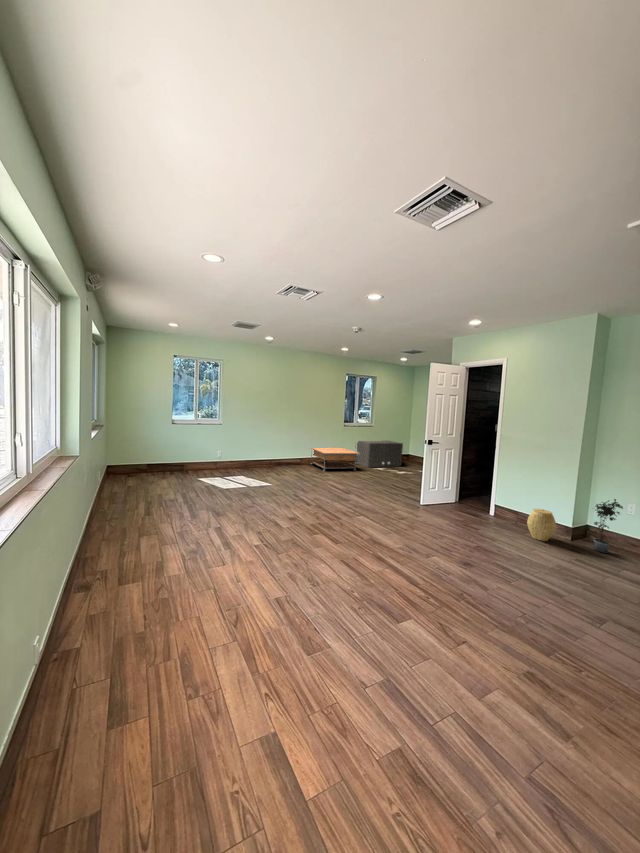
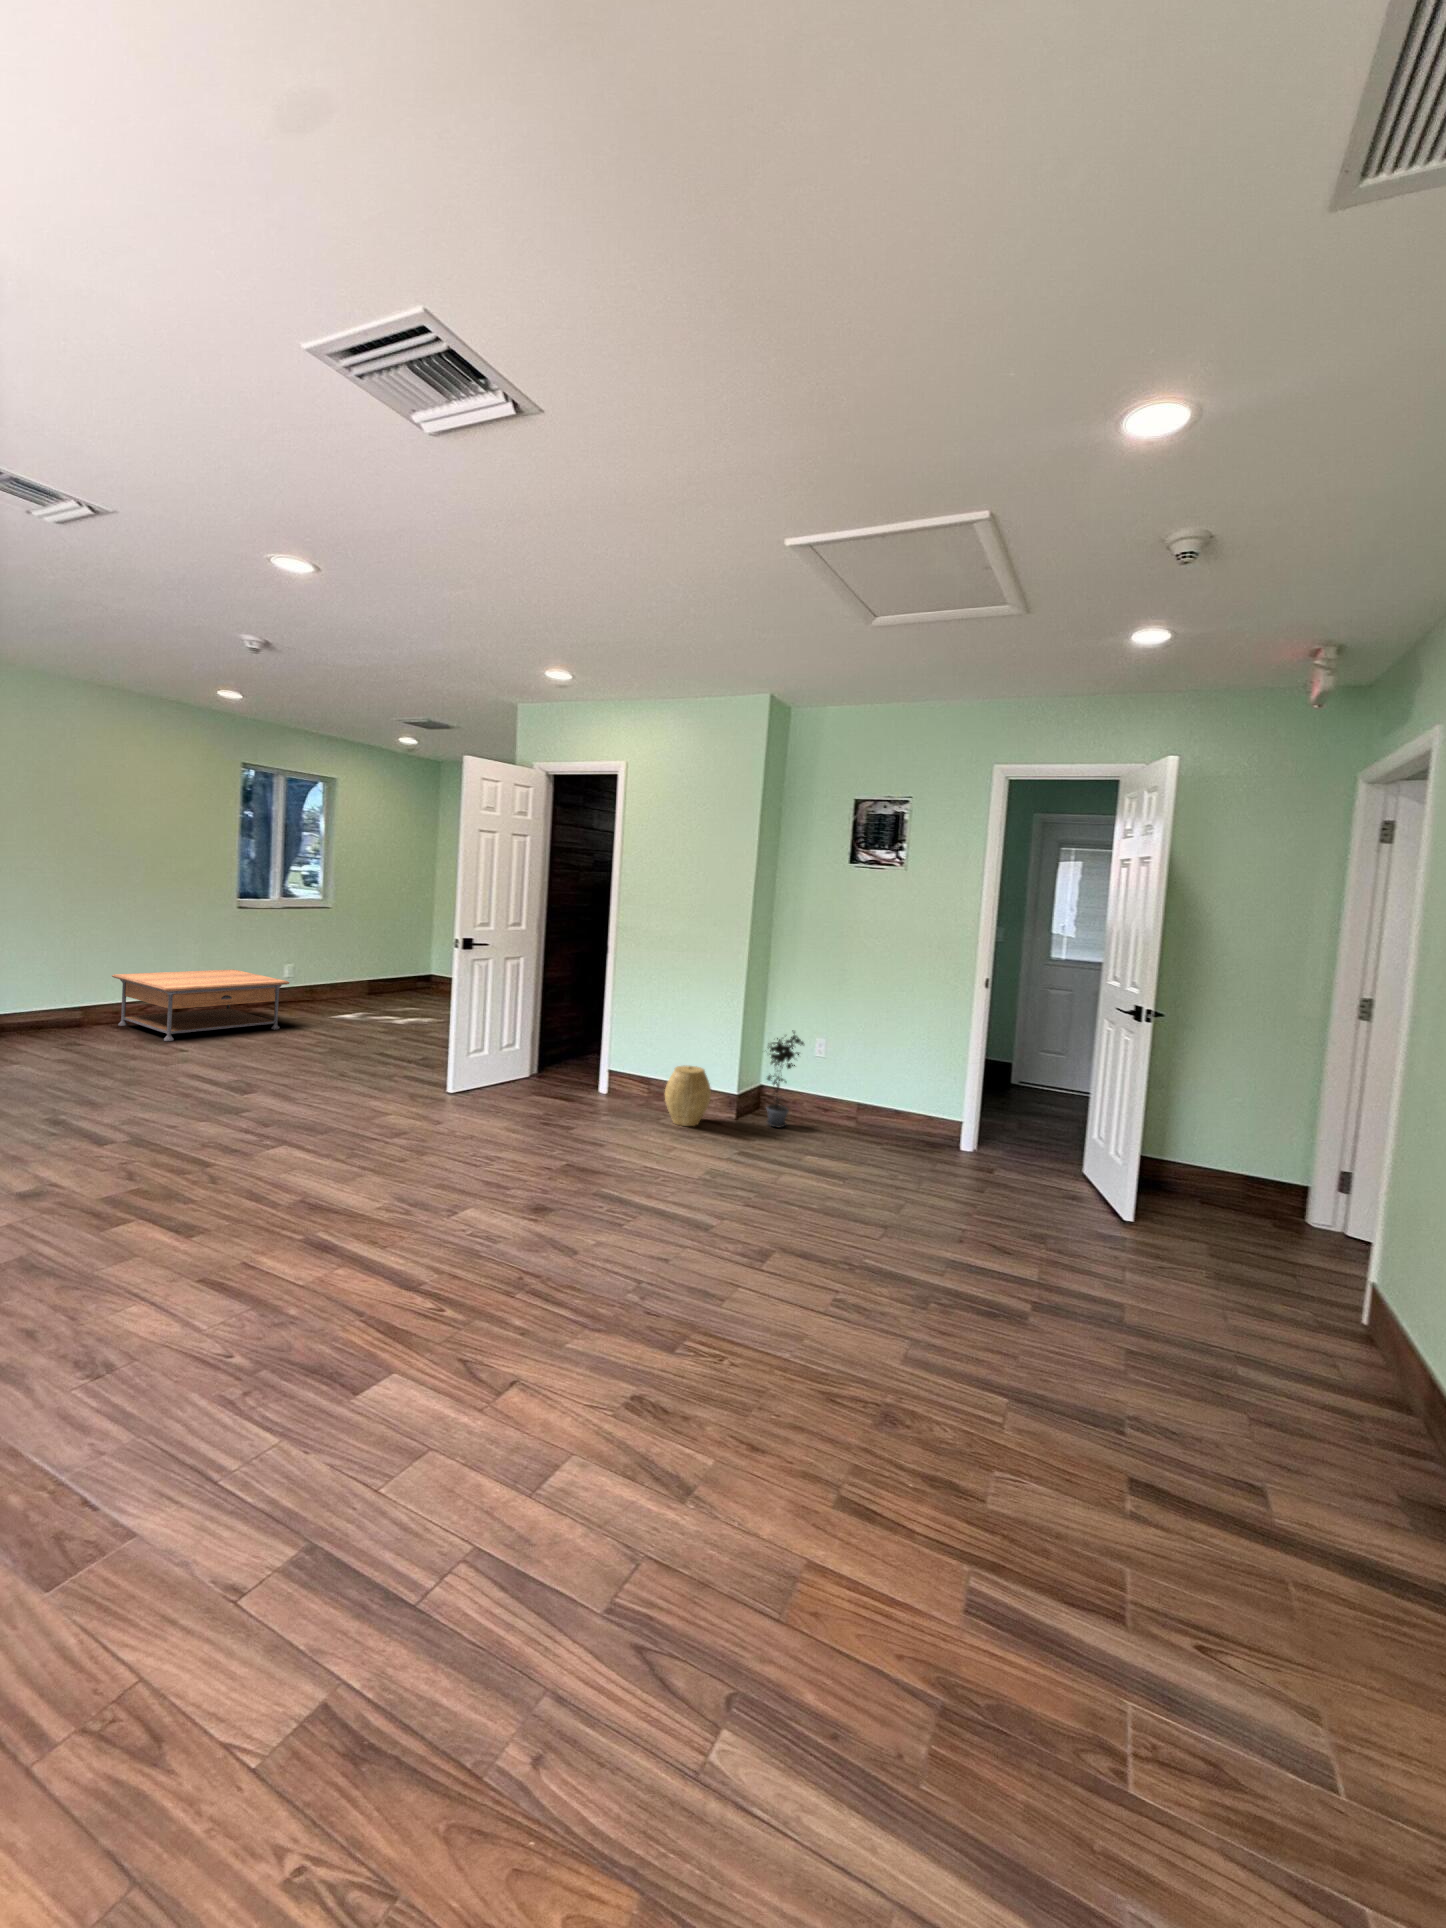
storage cabinet: present [356,441,403,468] -> none [276,944,416,1018]

